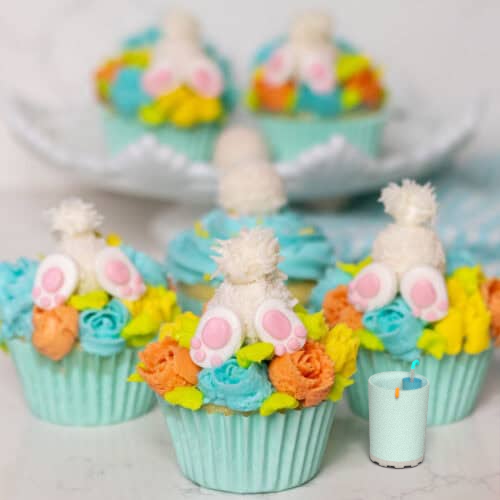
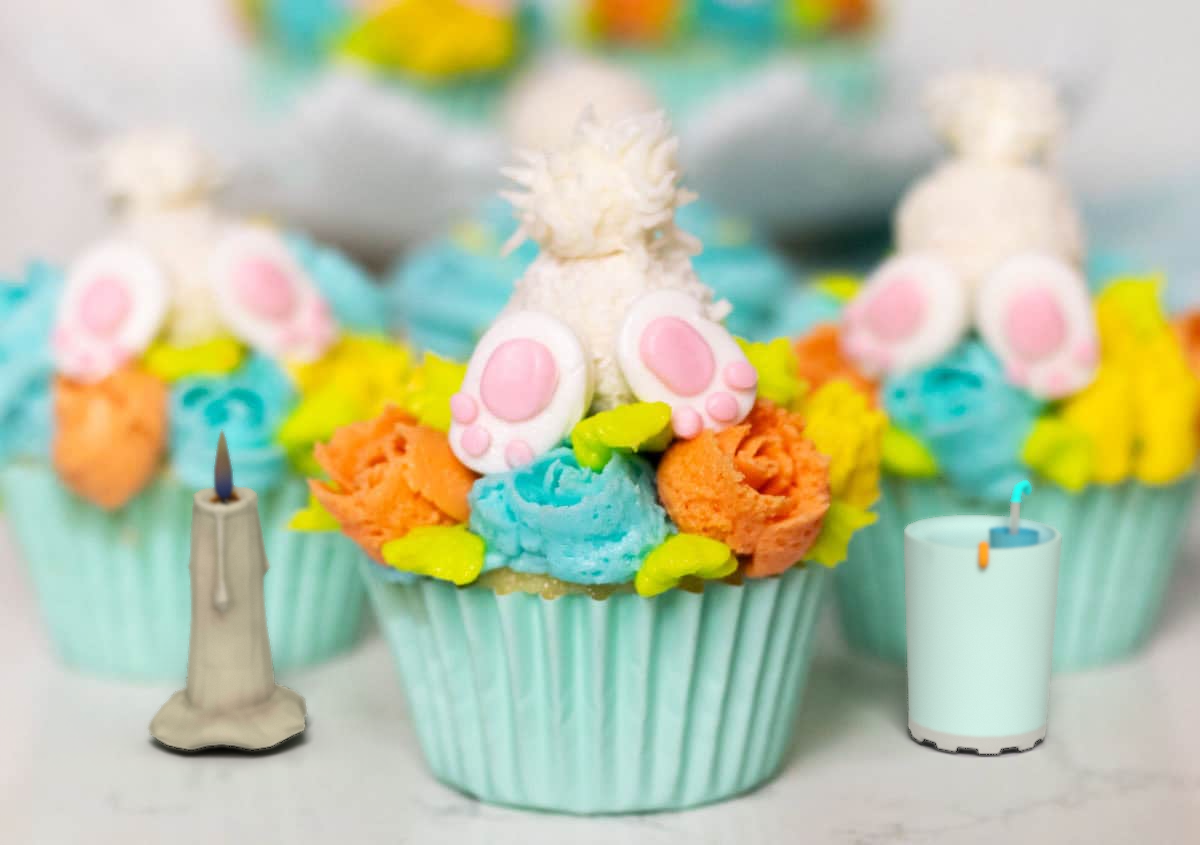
candle: none [71,337,133,462] -> present [148,432,307,750]

